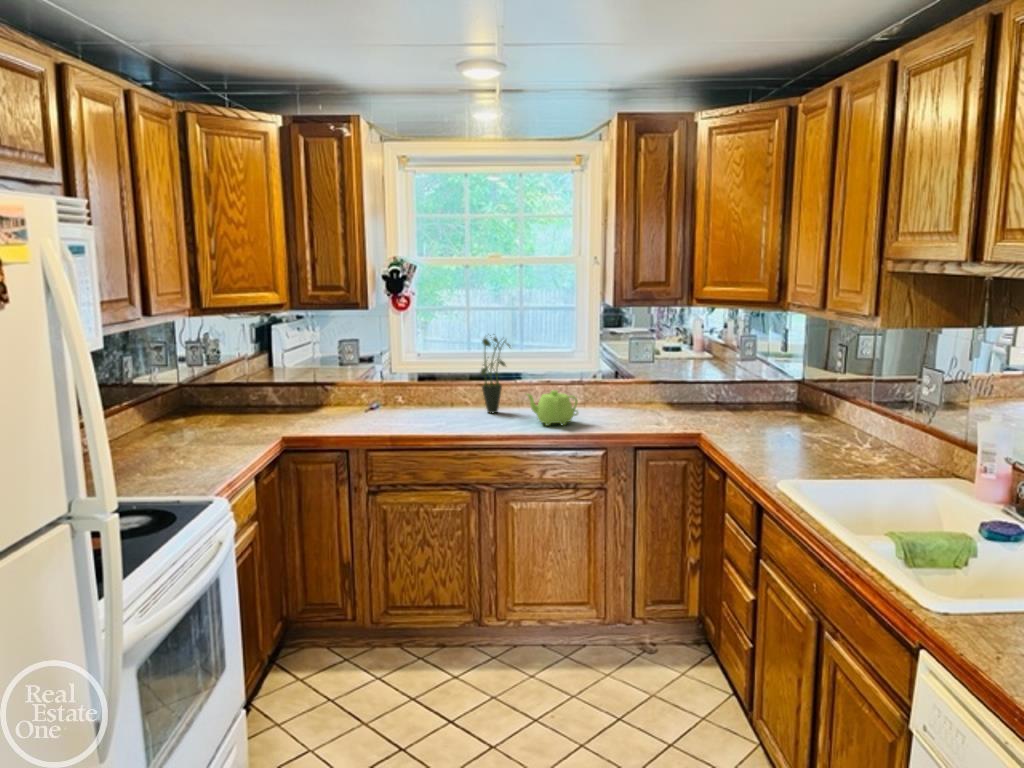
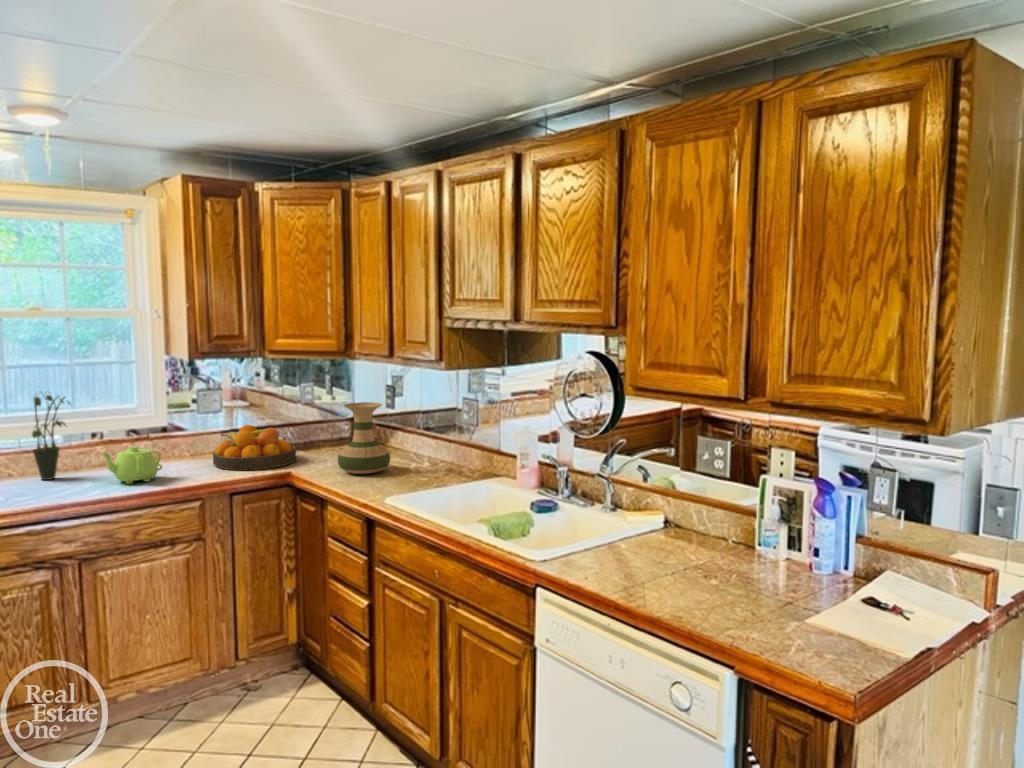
vase: none [749,362,814,447] -> present [338,402,390,474]
fruit bowl: none [630,378,716,427] -> present [213,425,296,470]

